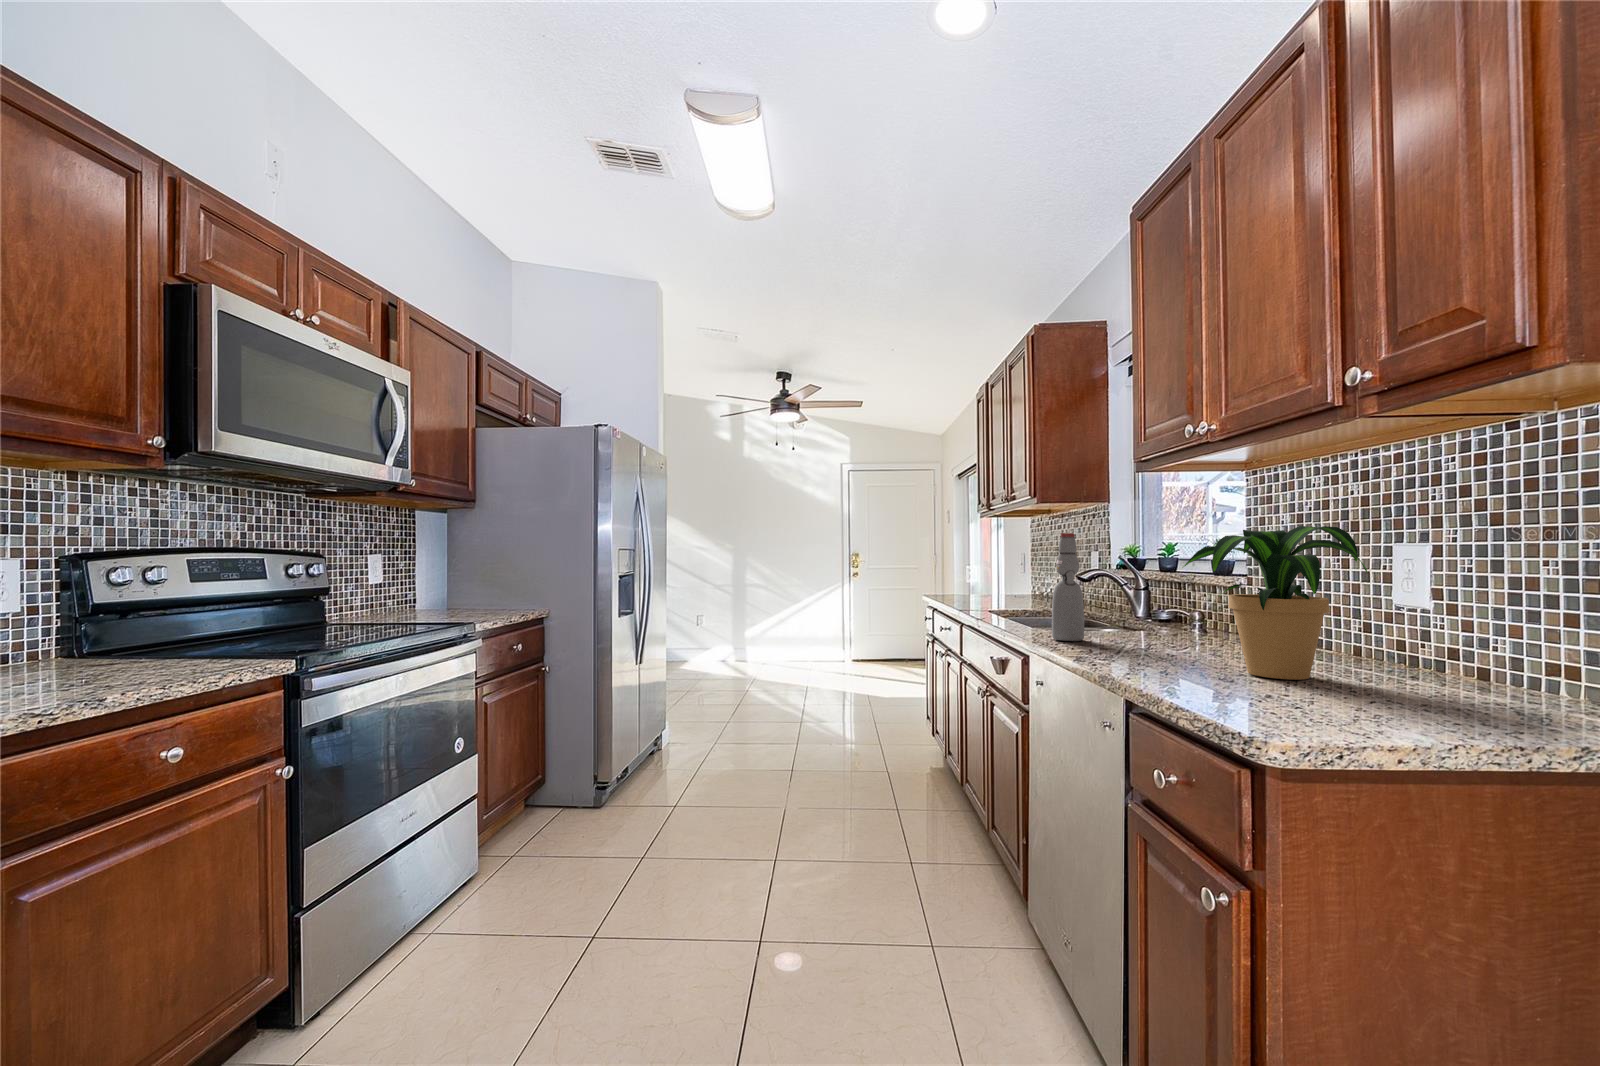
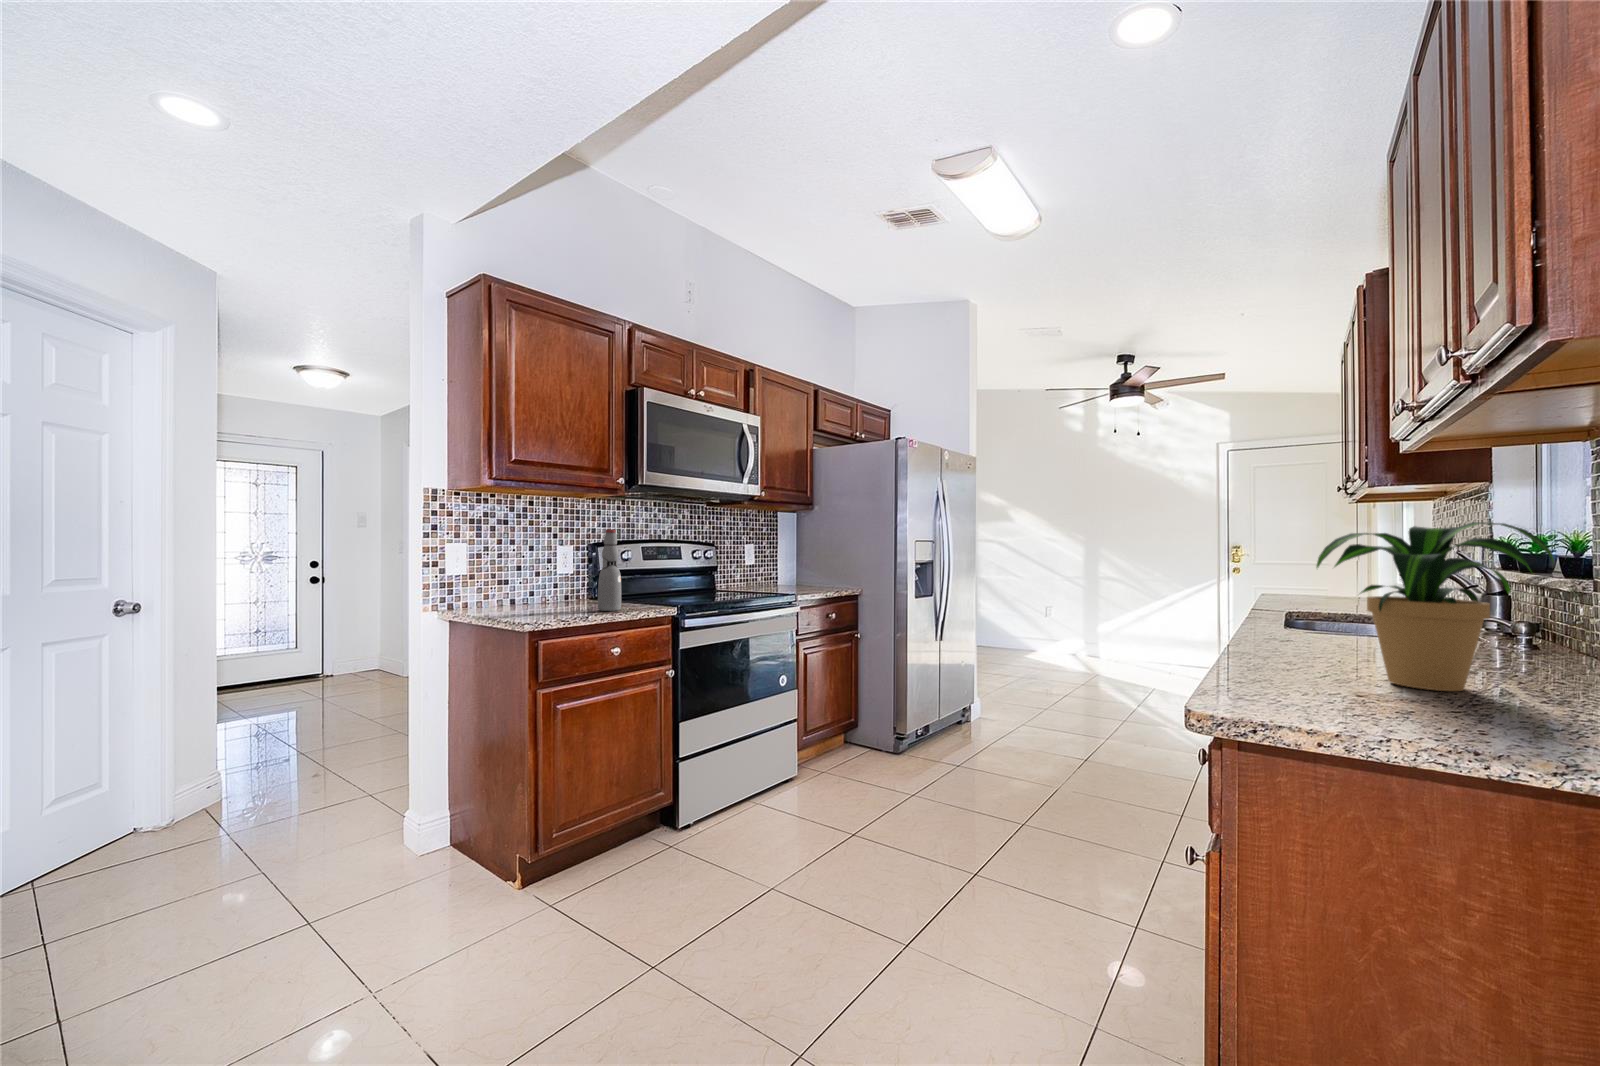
bottle: present [1052,533,1084,641] -> present [598,529,621,611]

